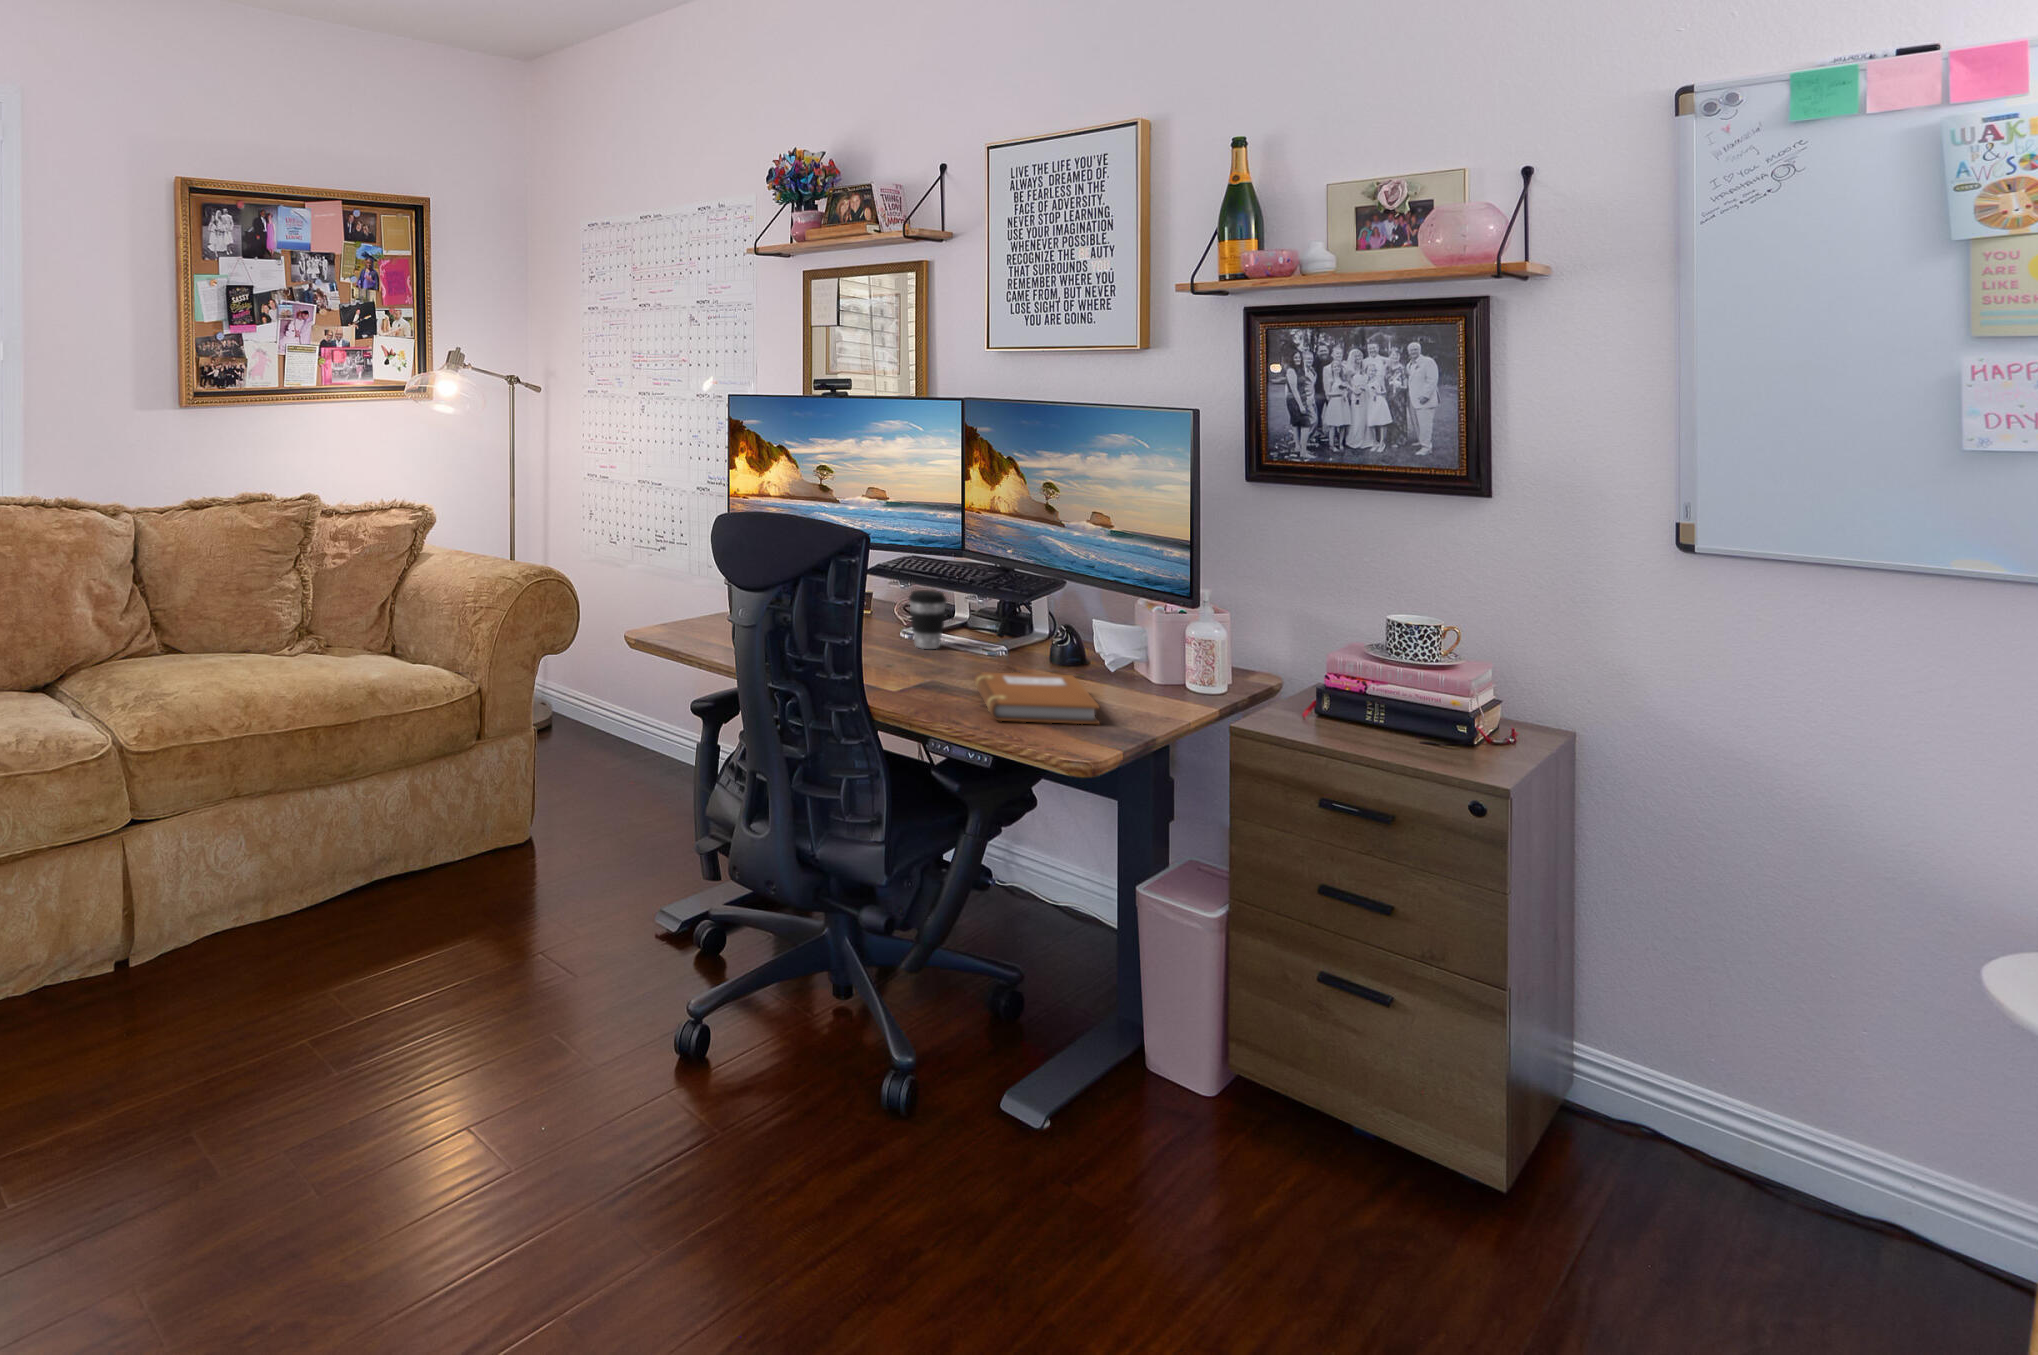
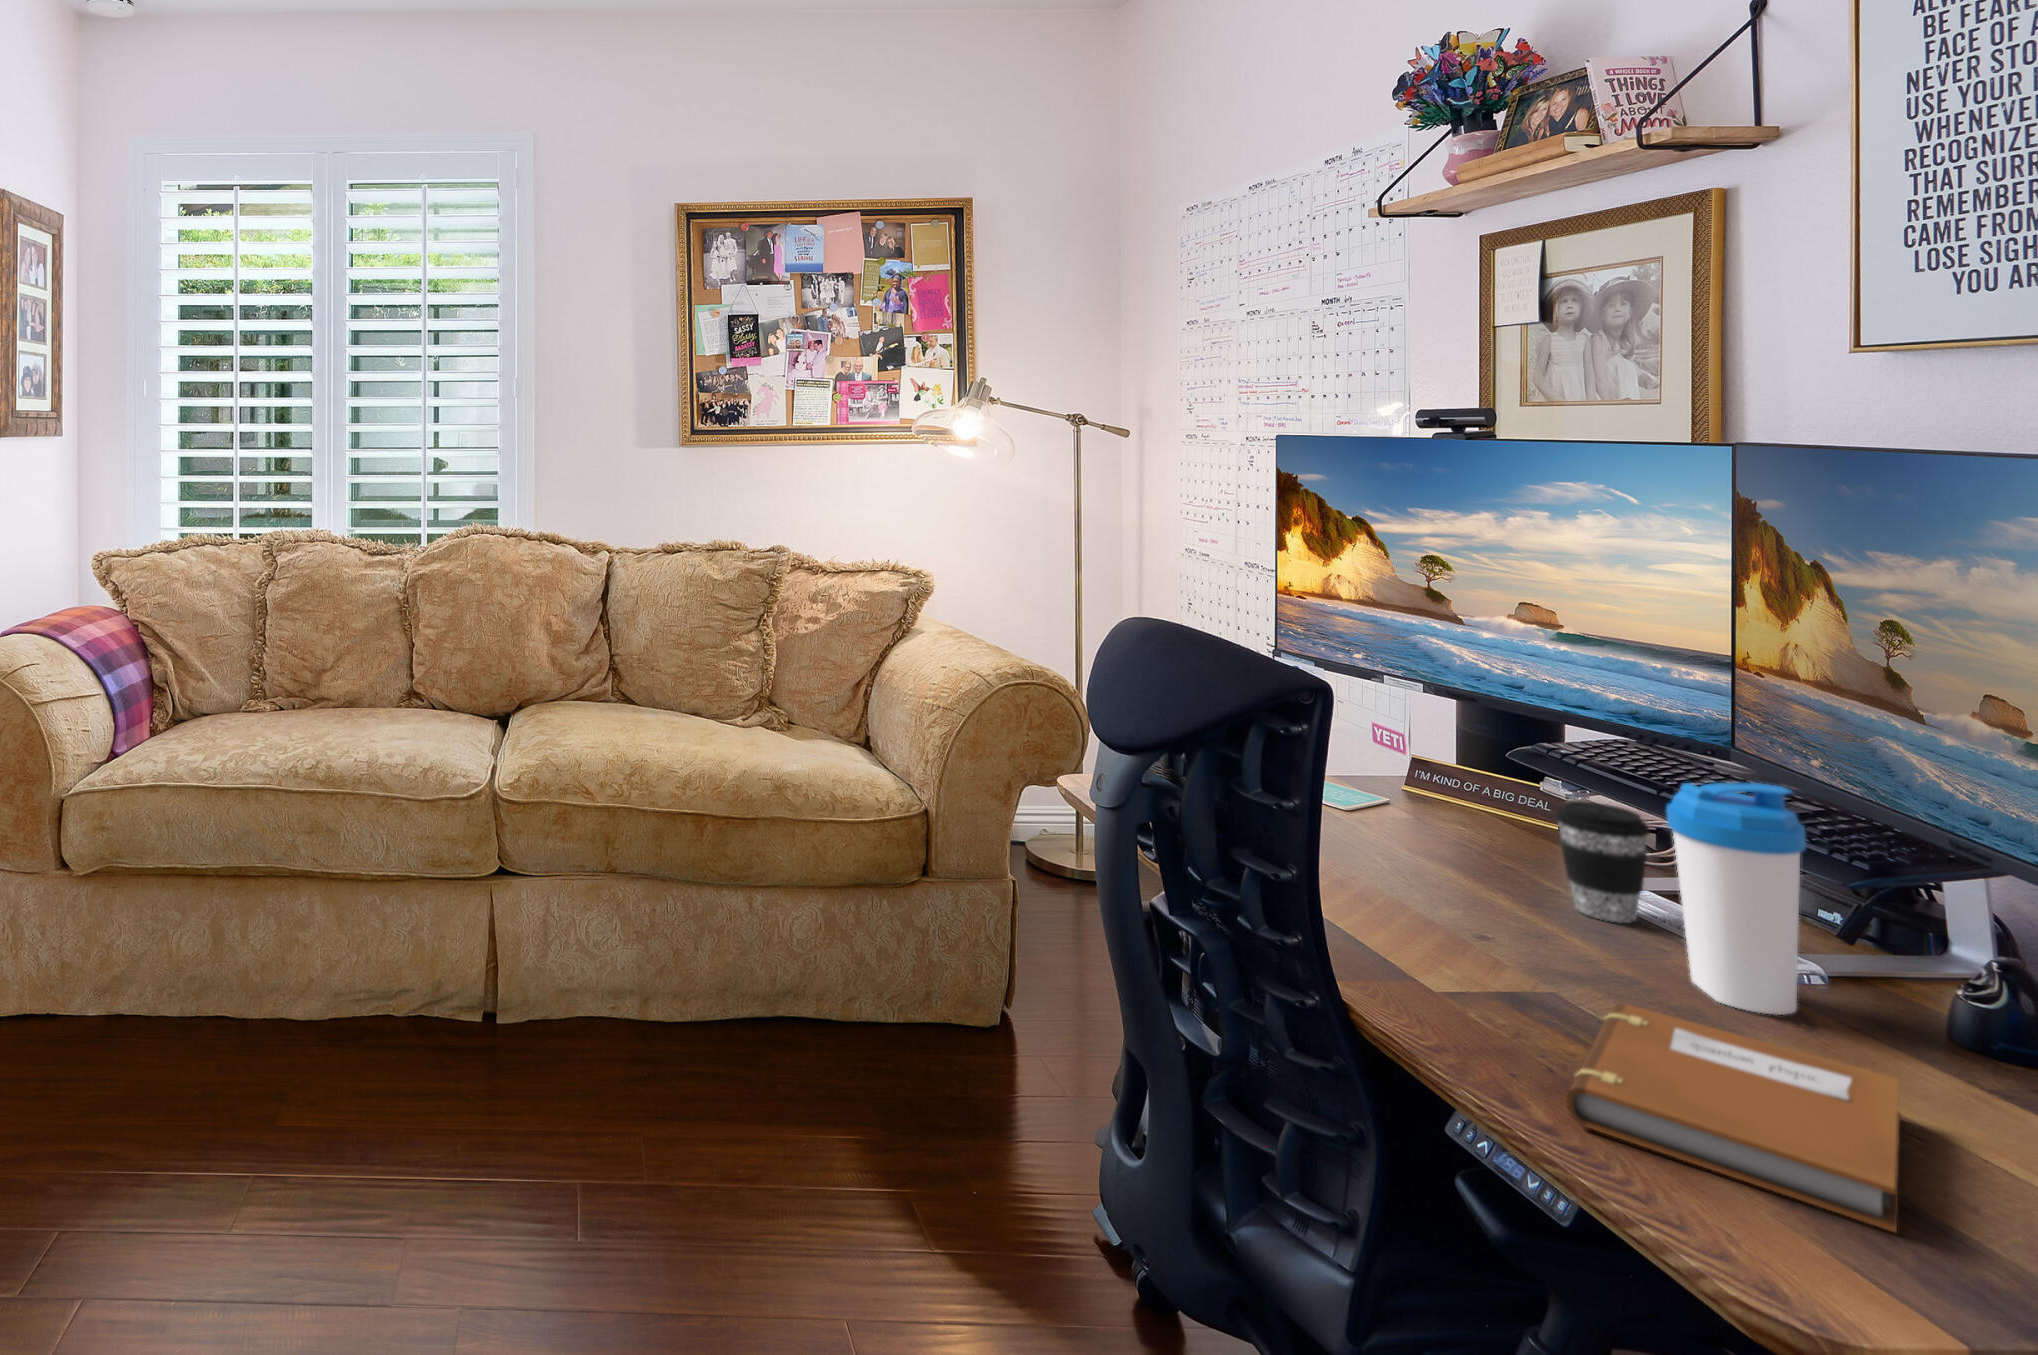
water bottle: none [972,562,1023,670] -> present [1666,783,1806,1015]

